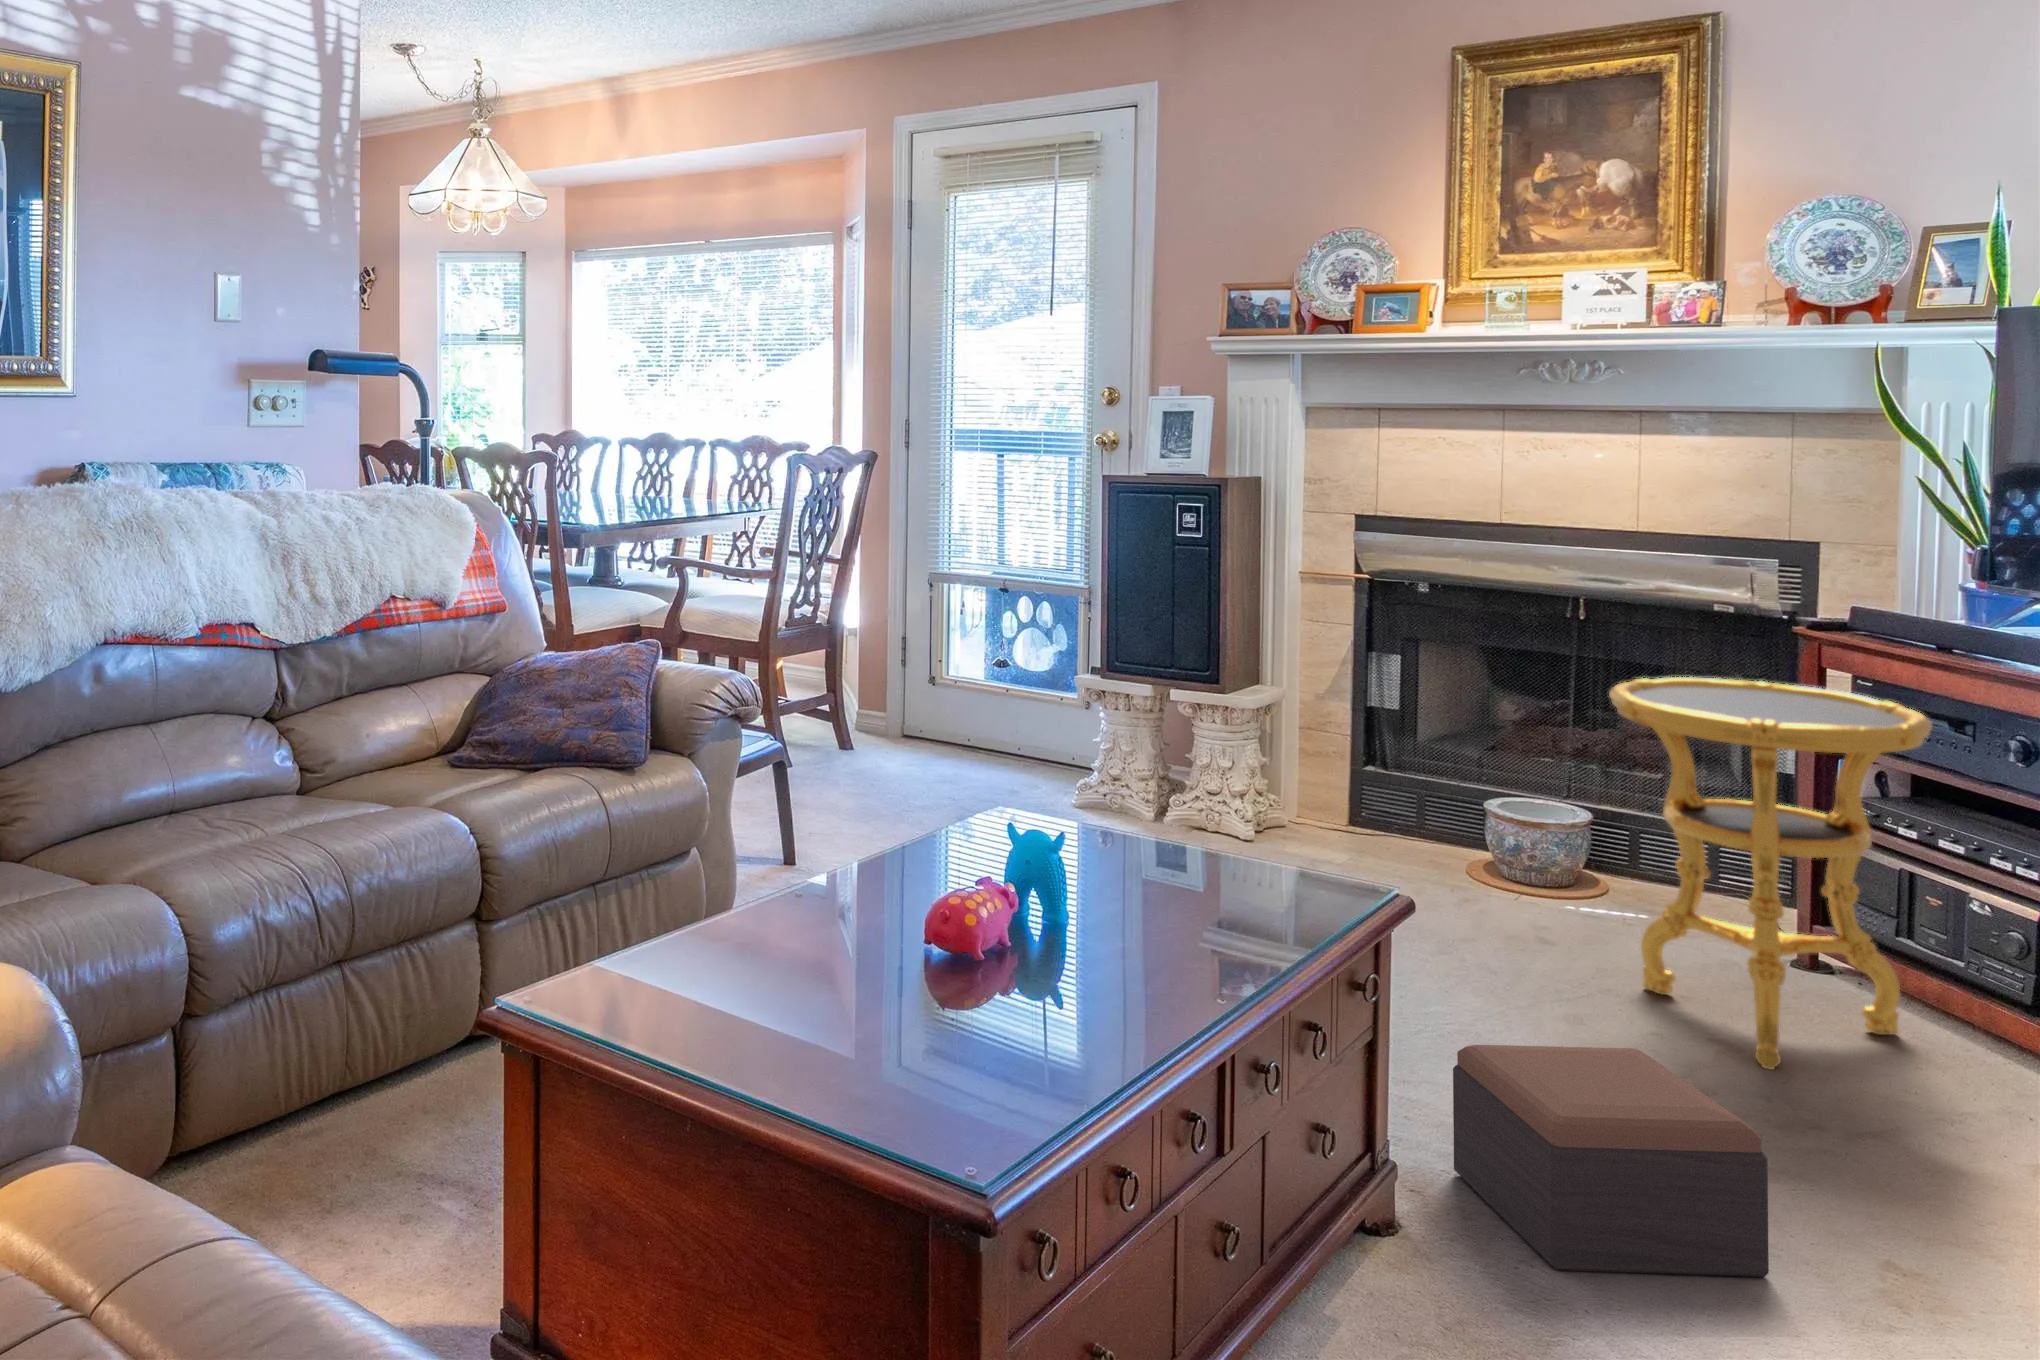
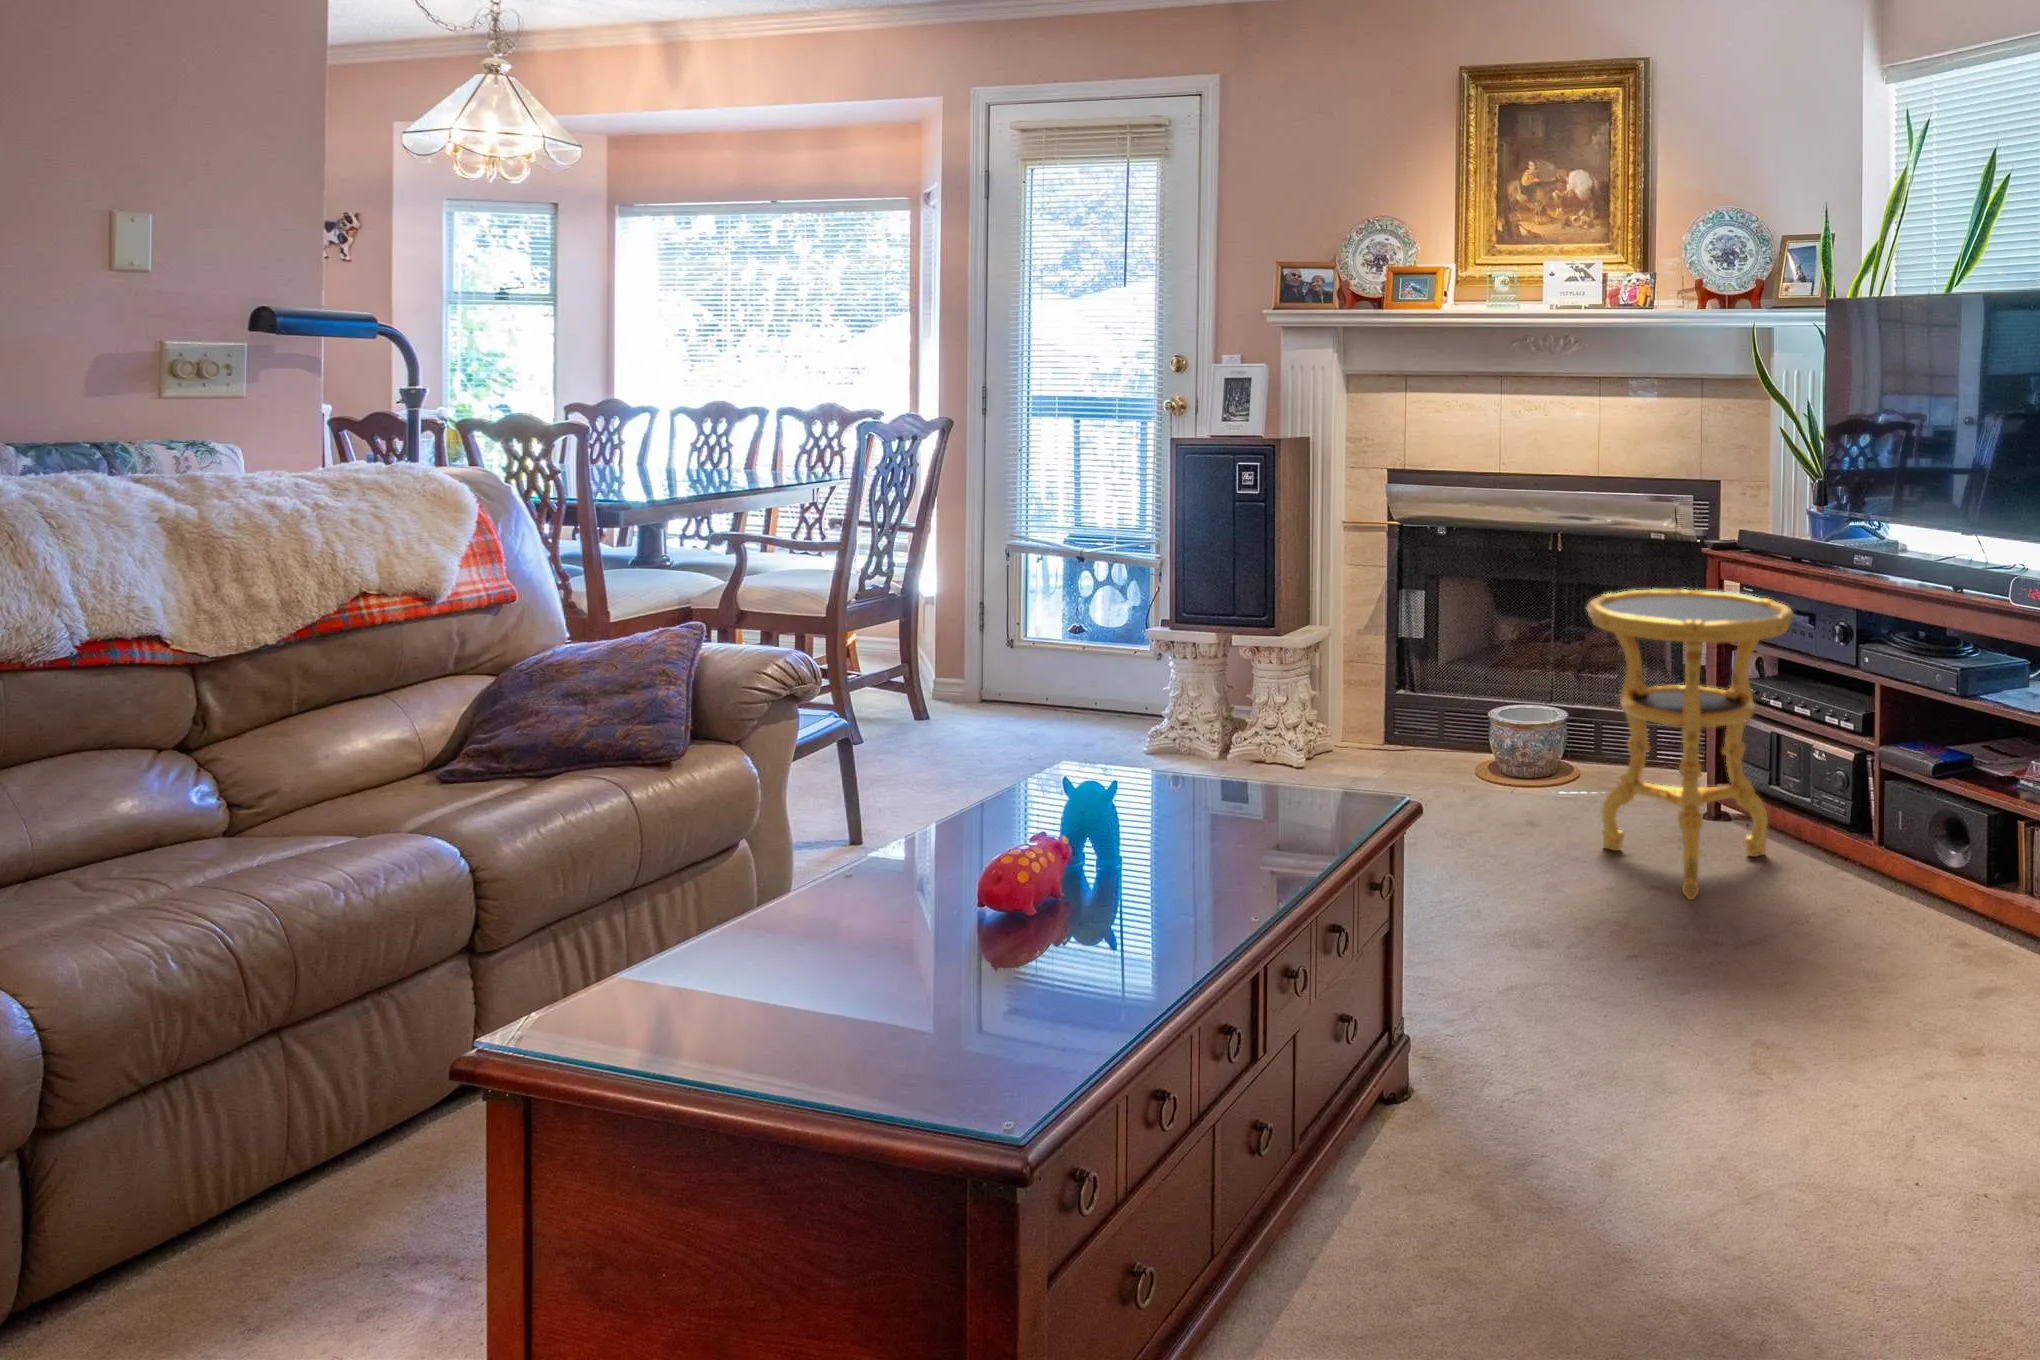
footstool: present [1453,1045,1769,1277] -> none [1486,907,1716,1116]

